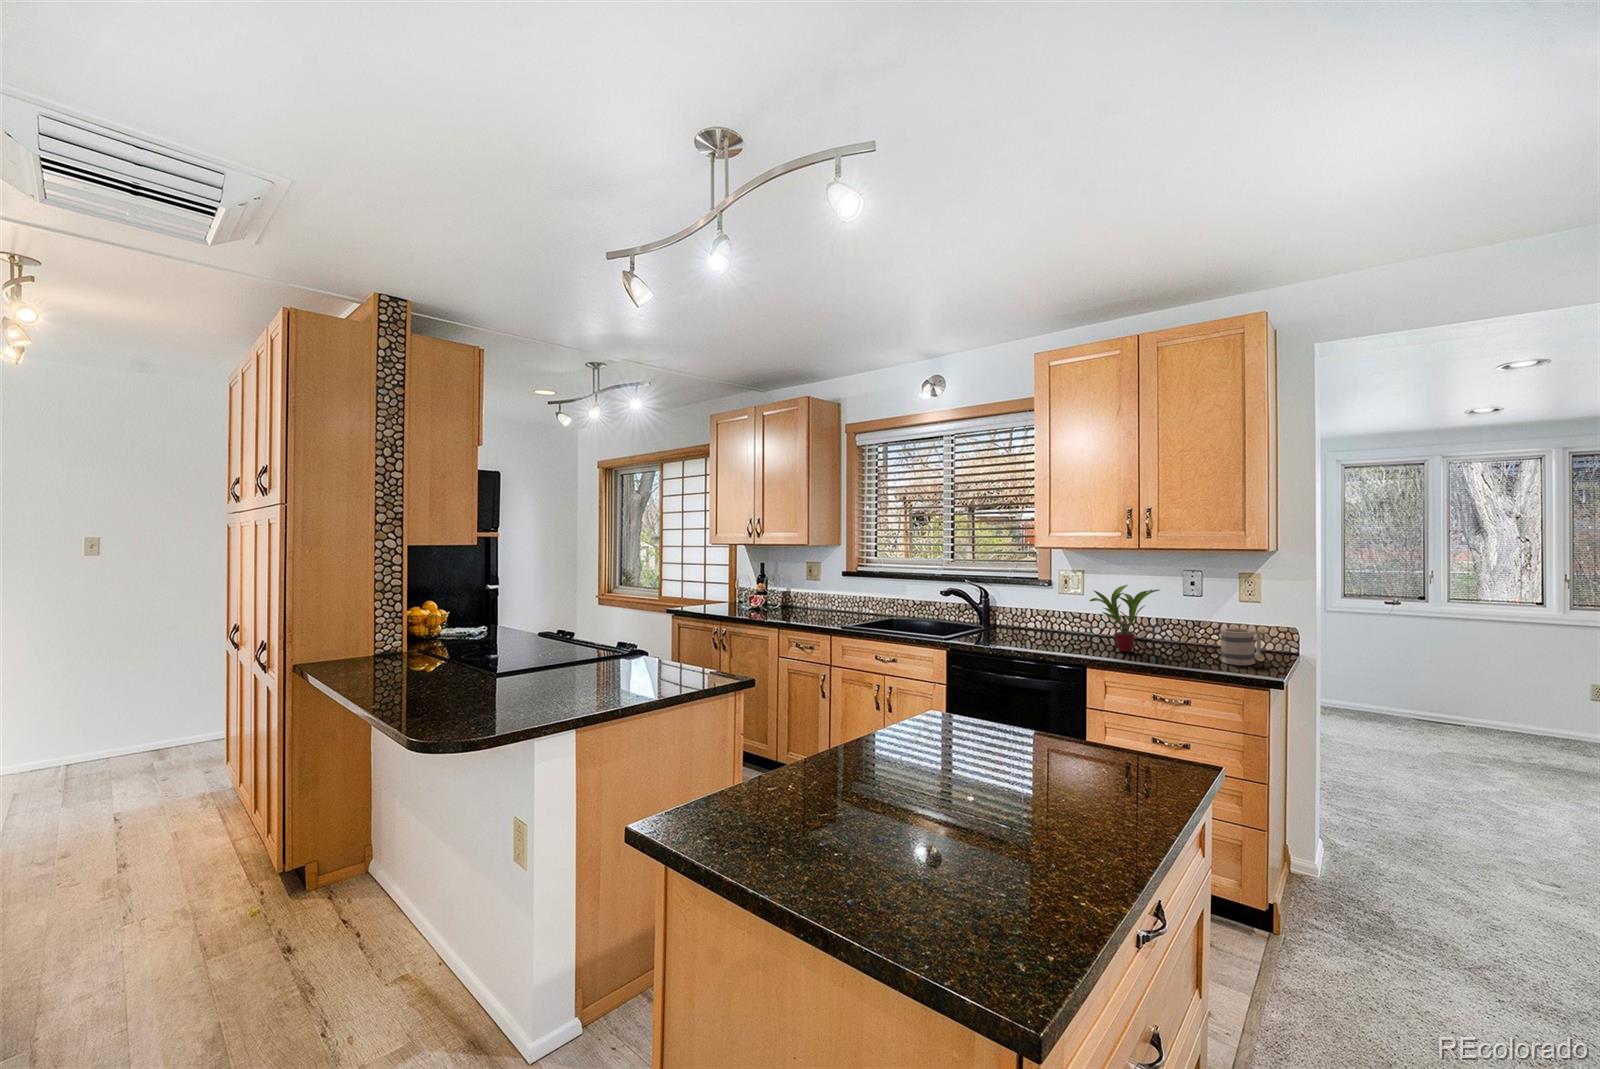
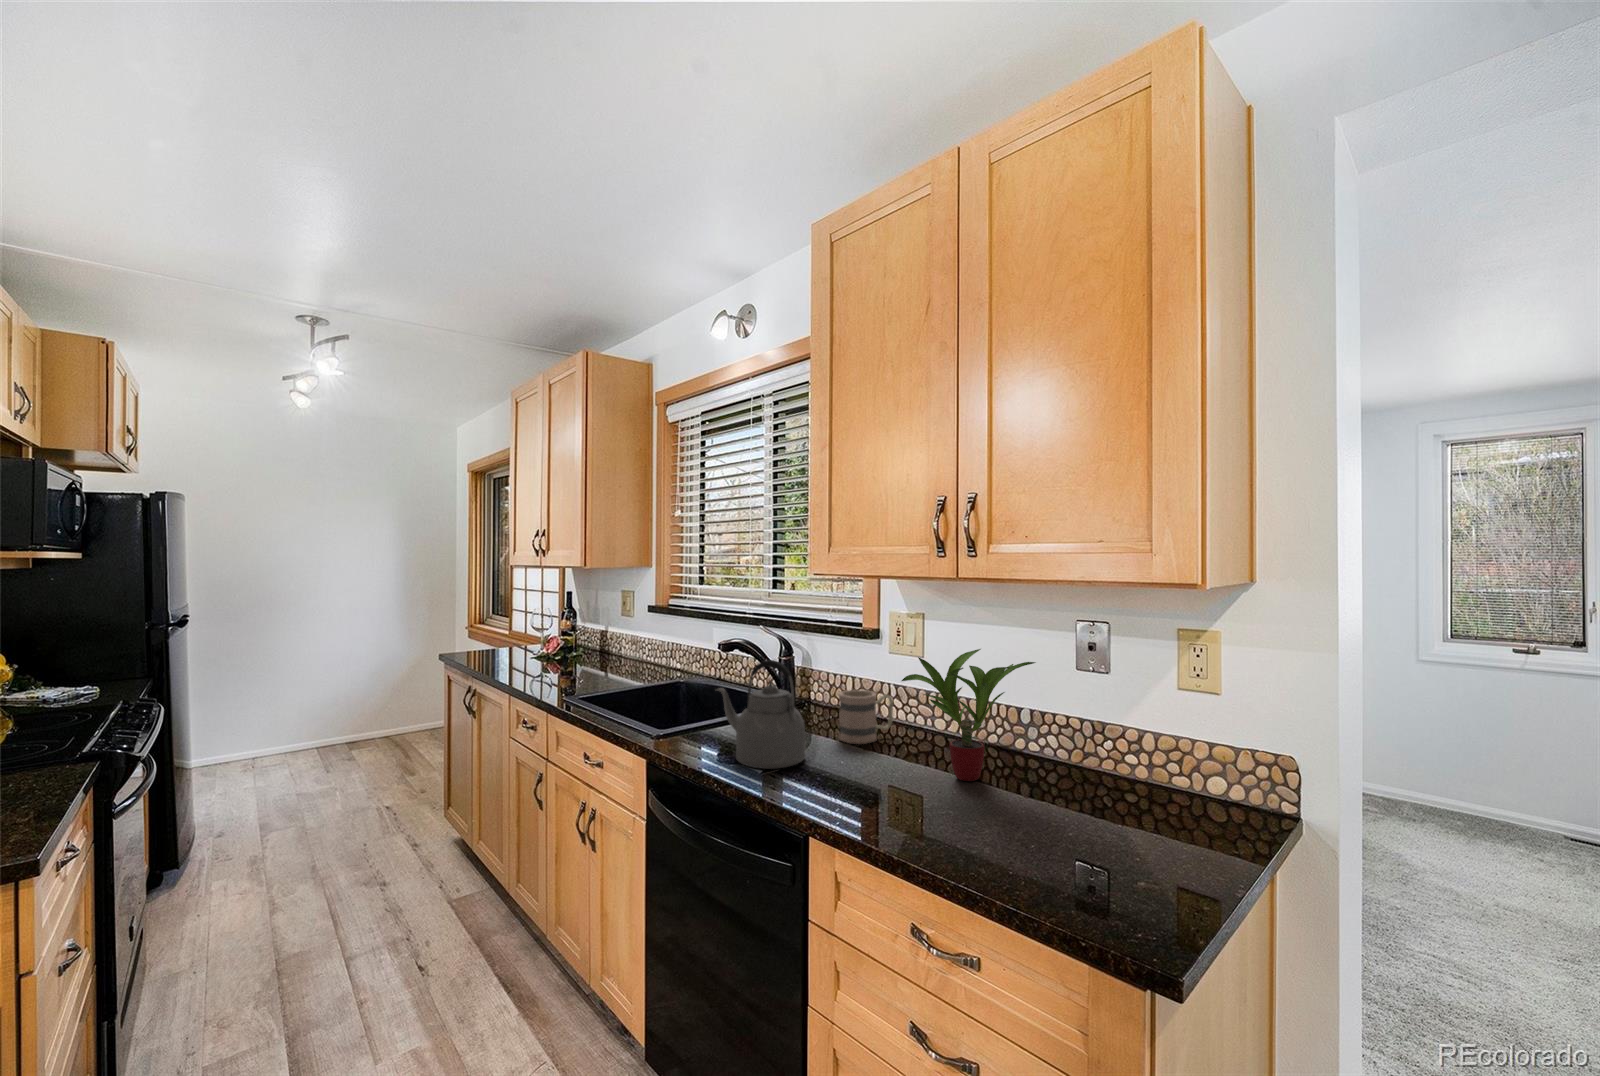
kettle: none [973,595,1031,651] -> present [716,660,806,769]
mug: present [1220,628,1261,665] -> present [839,690,893,744]

